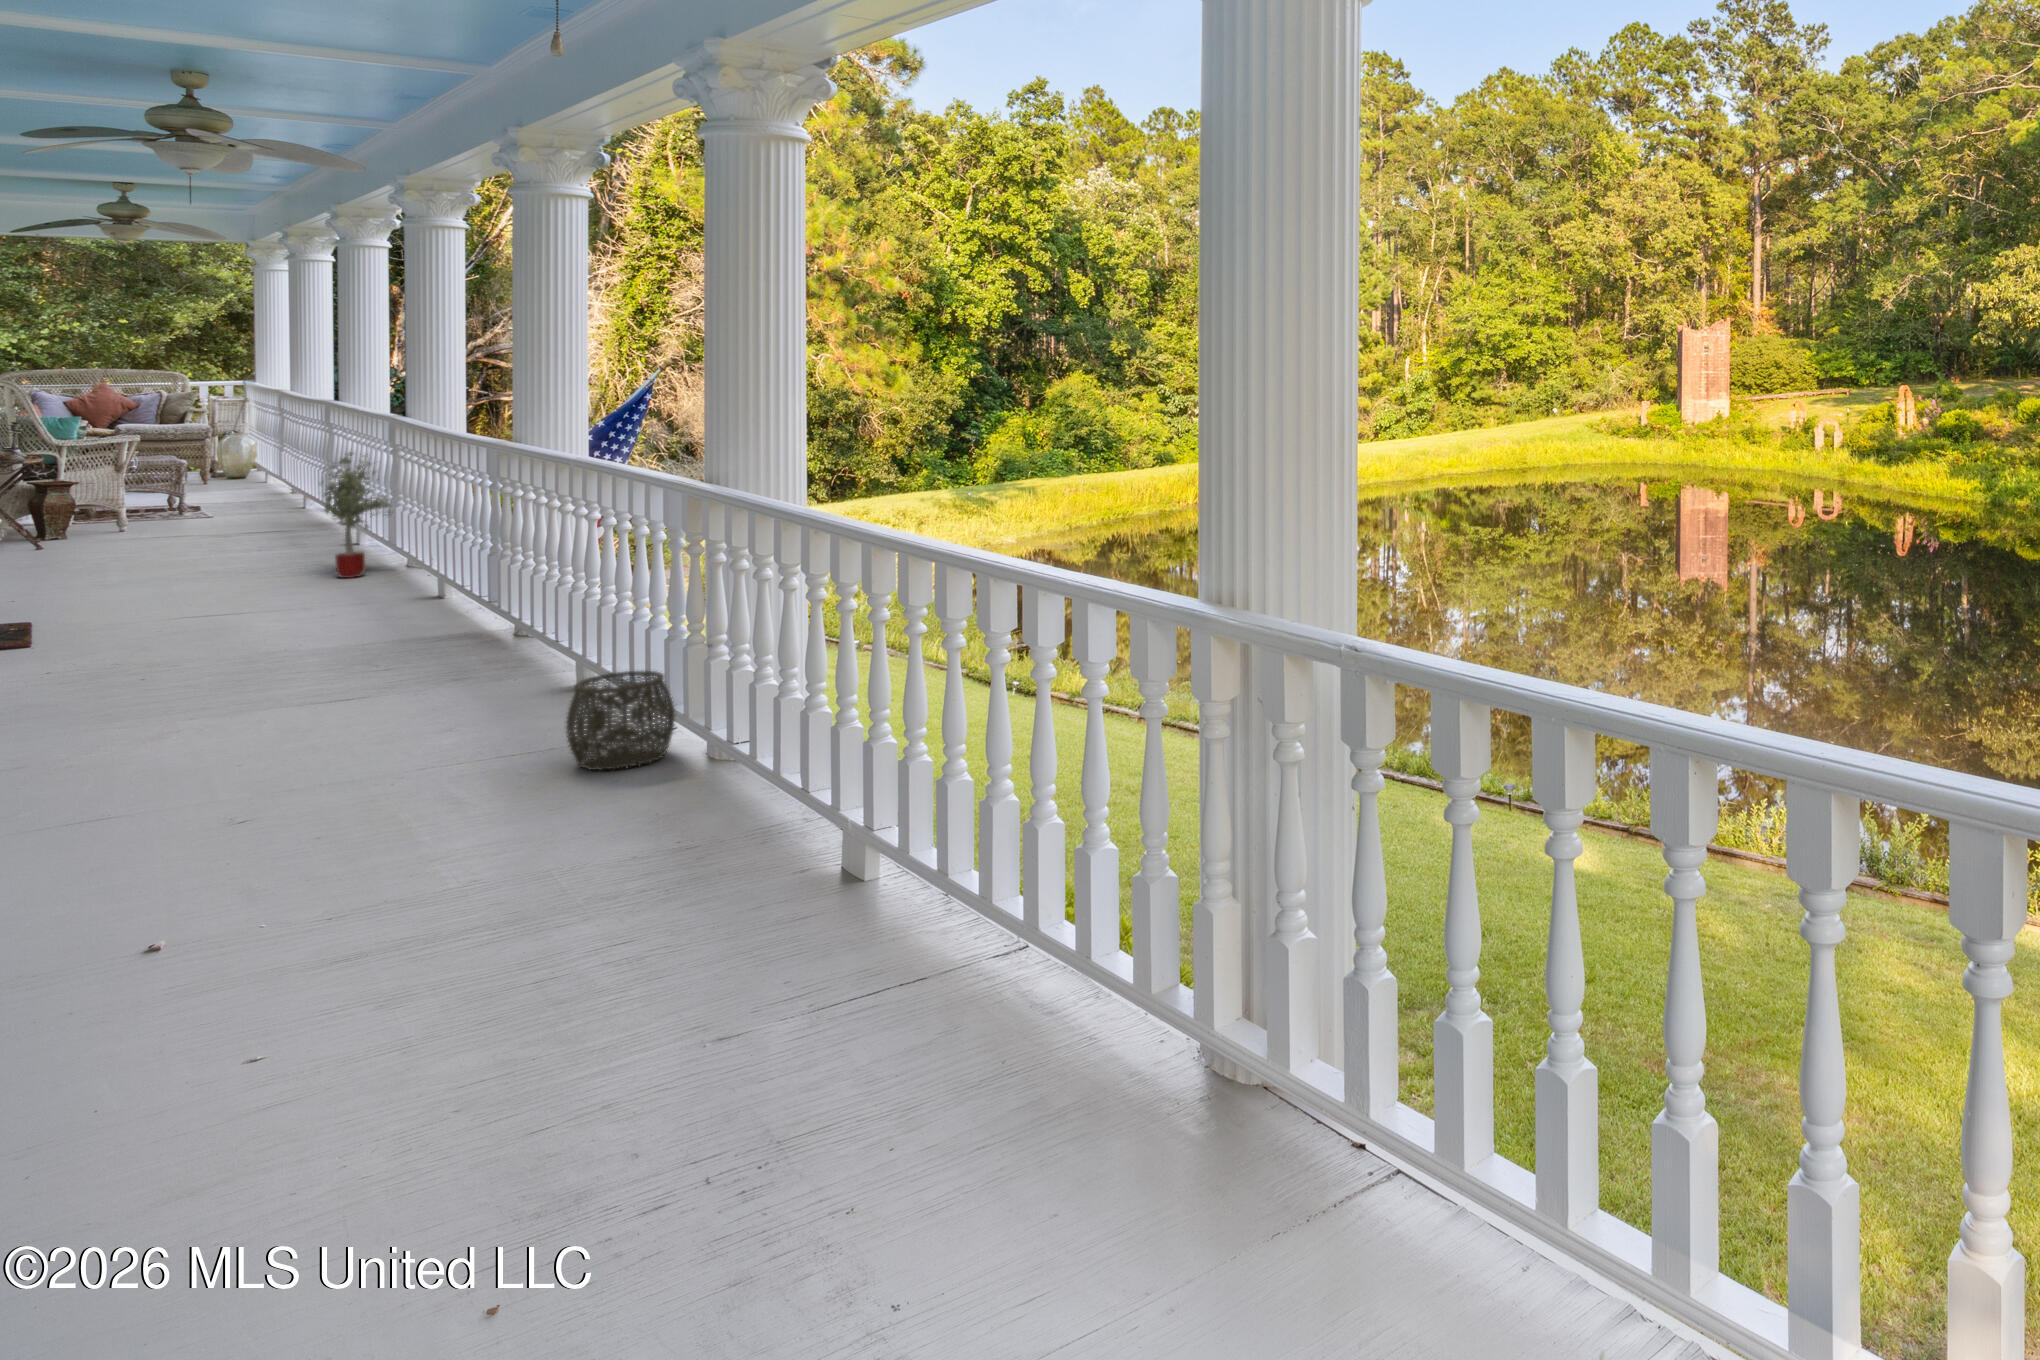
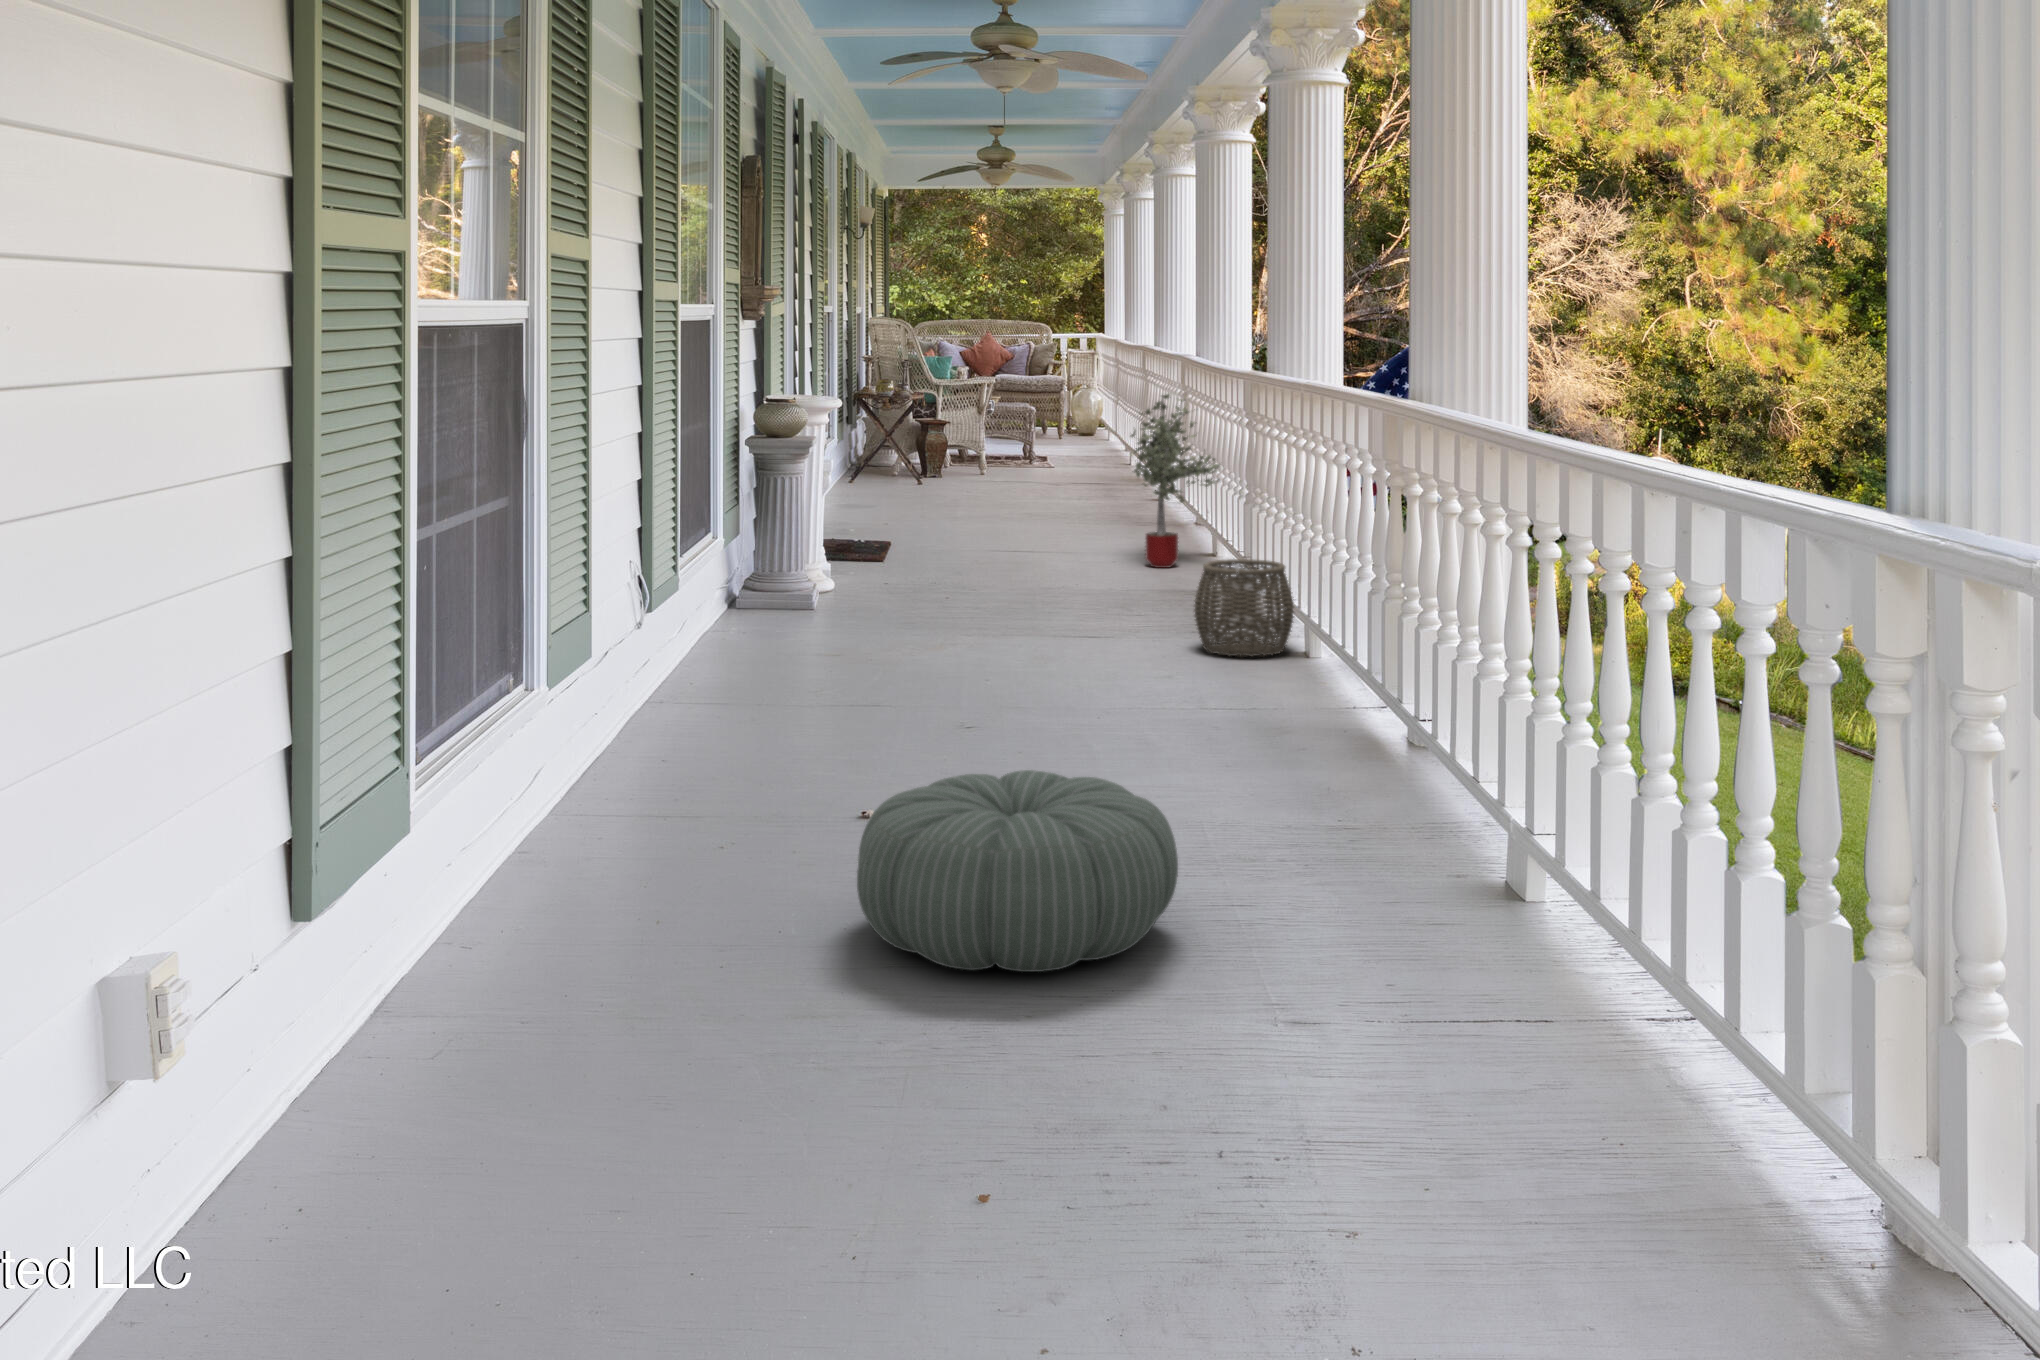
woven basket: present [566,671,675,771] -> present [1194,559,1294,657]
pouf: none [208,674,413,771] -> present [857,770,1178,972]

